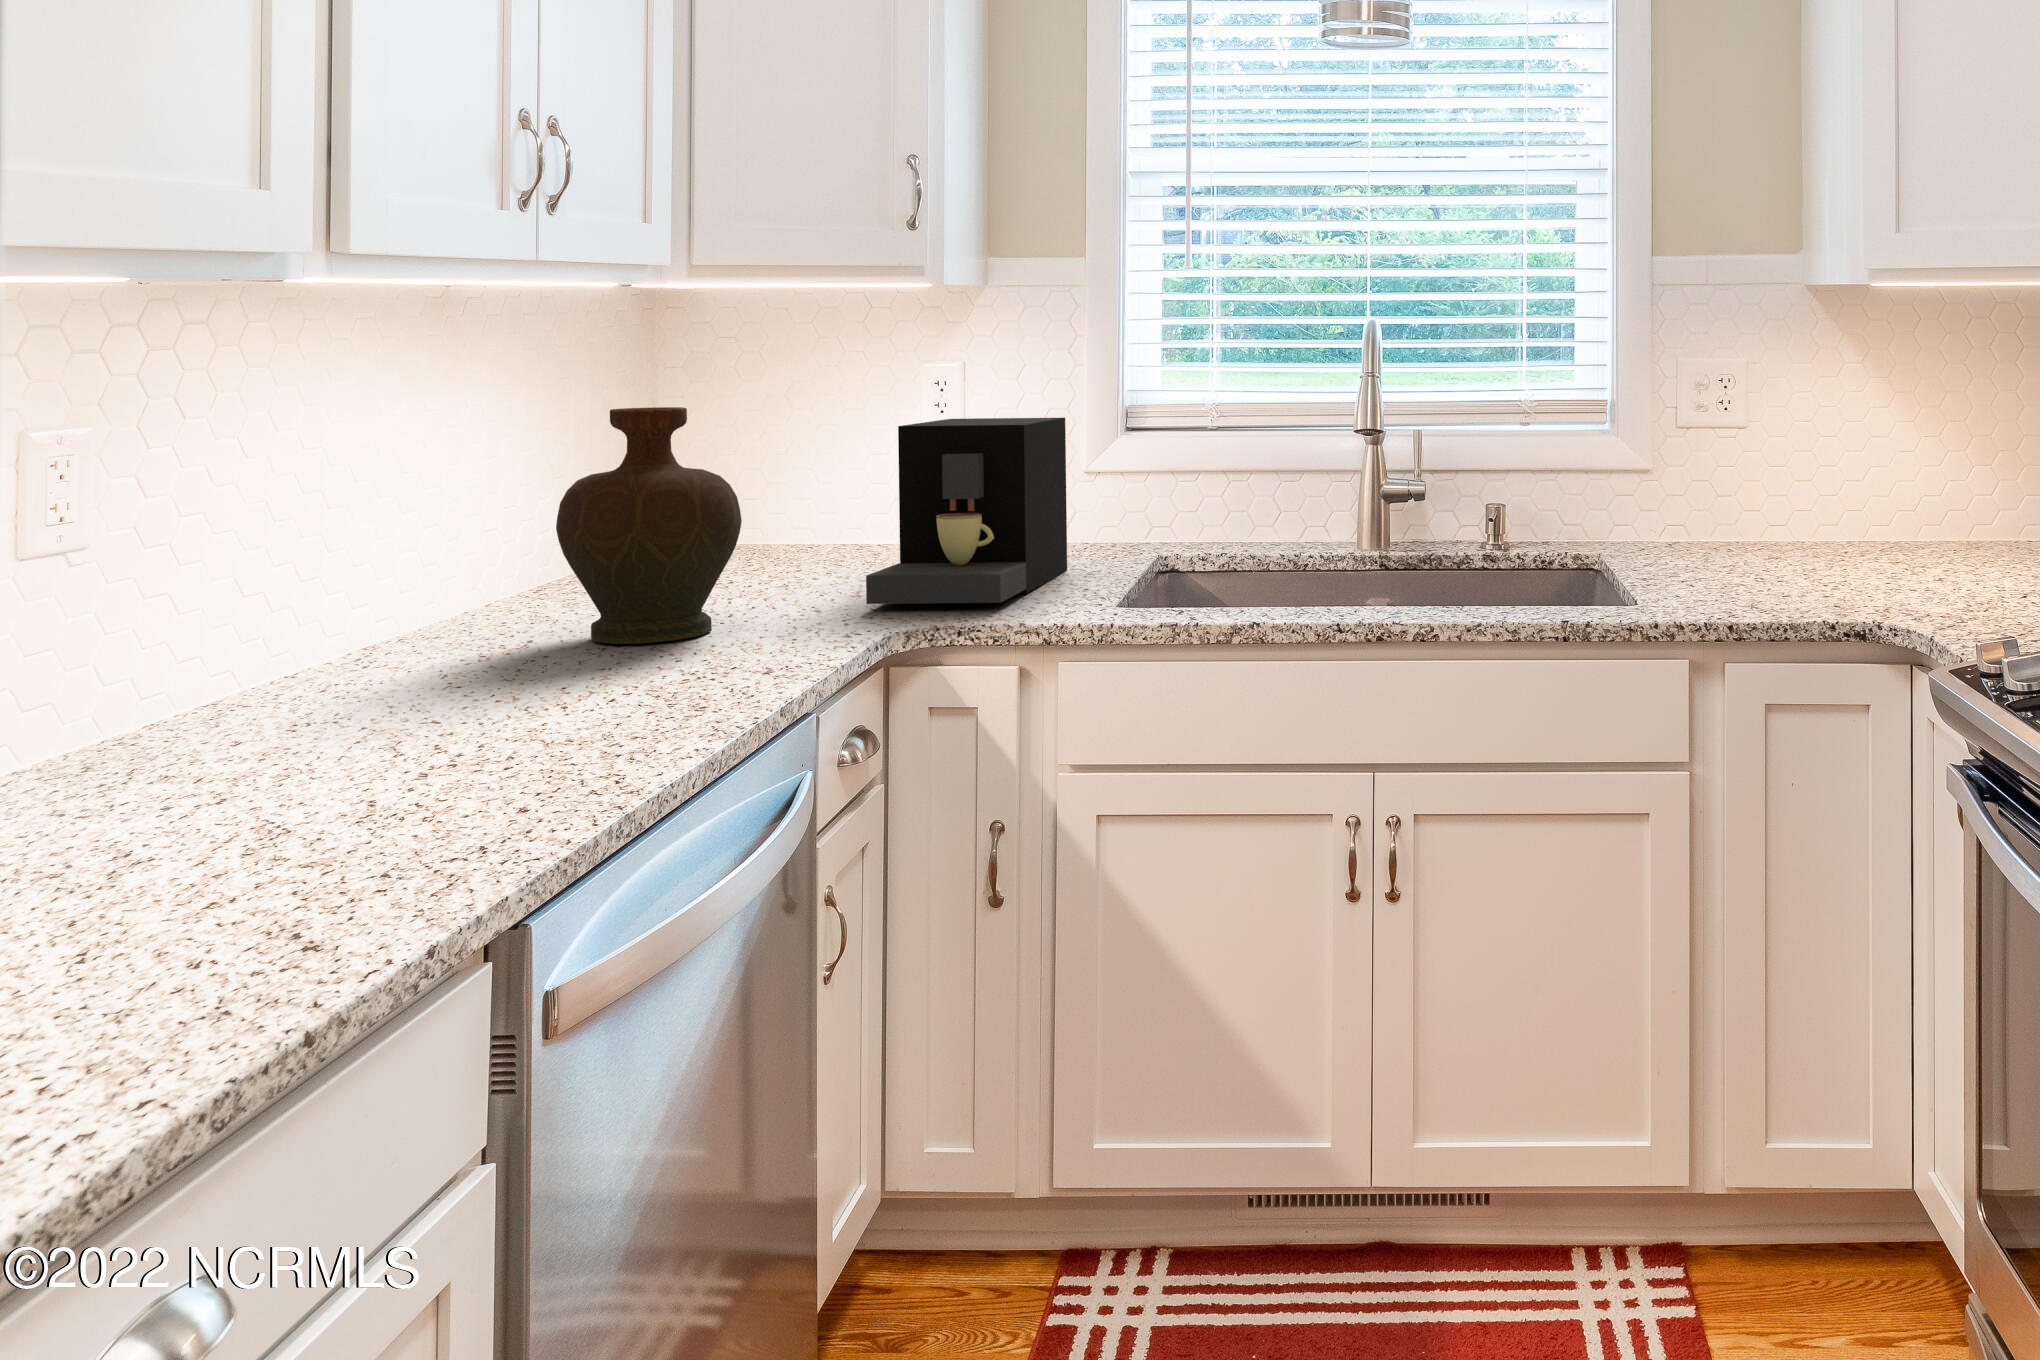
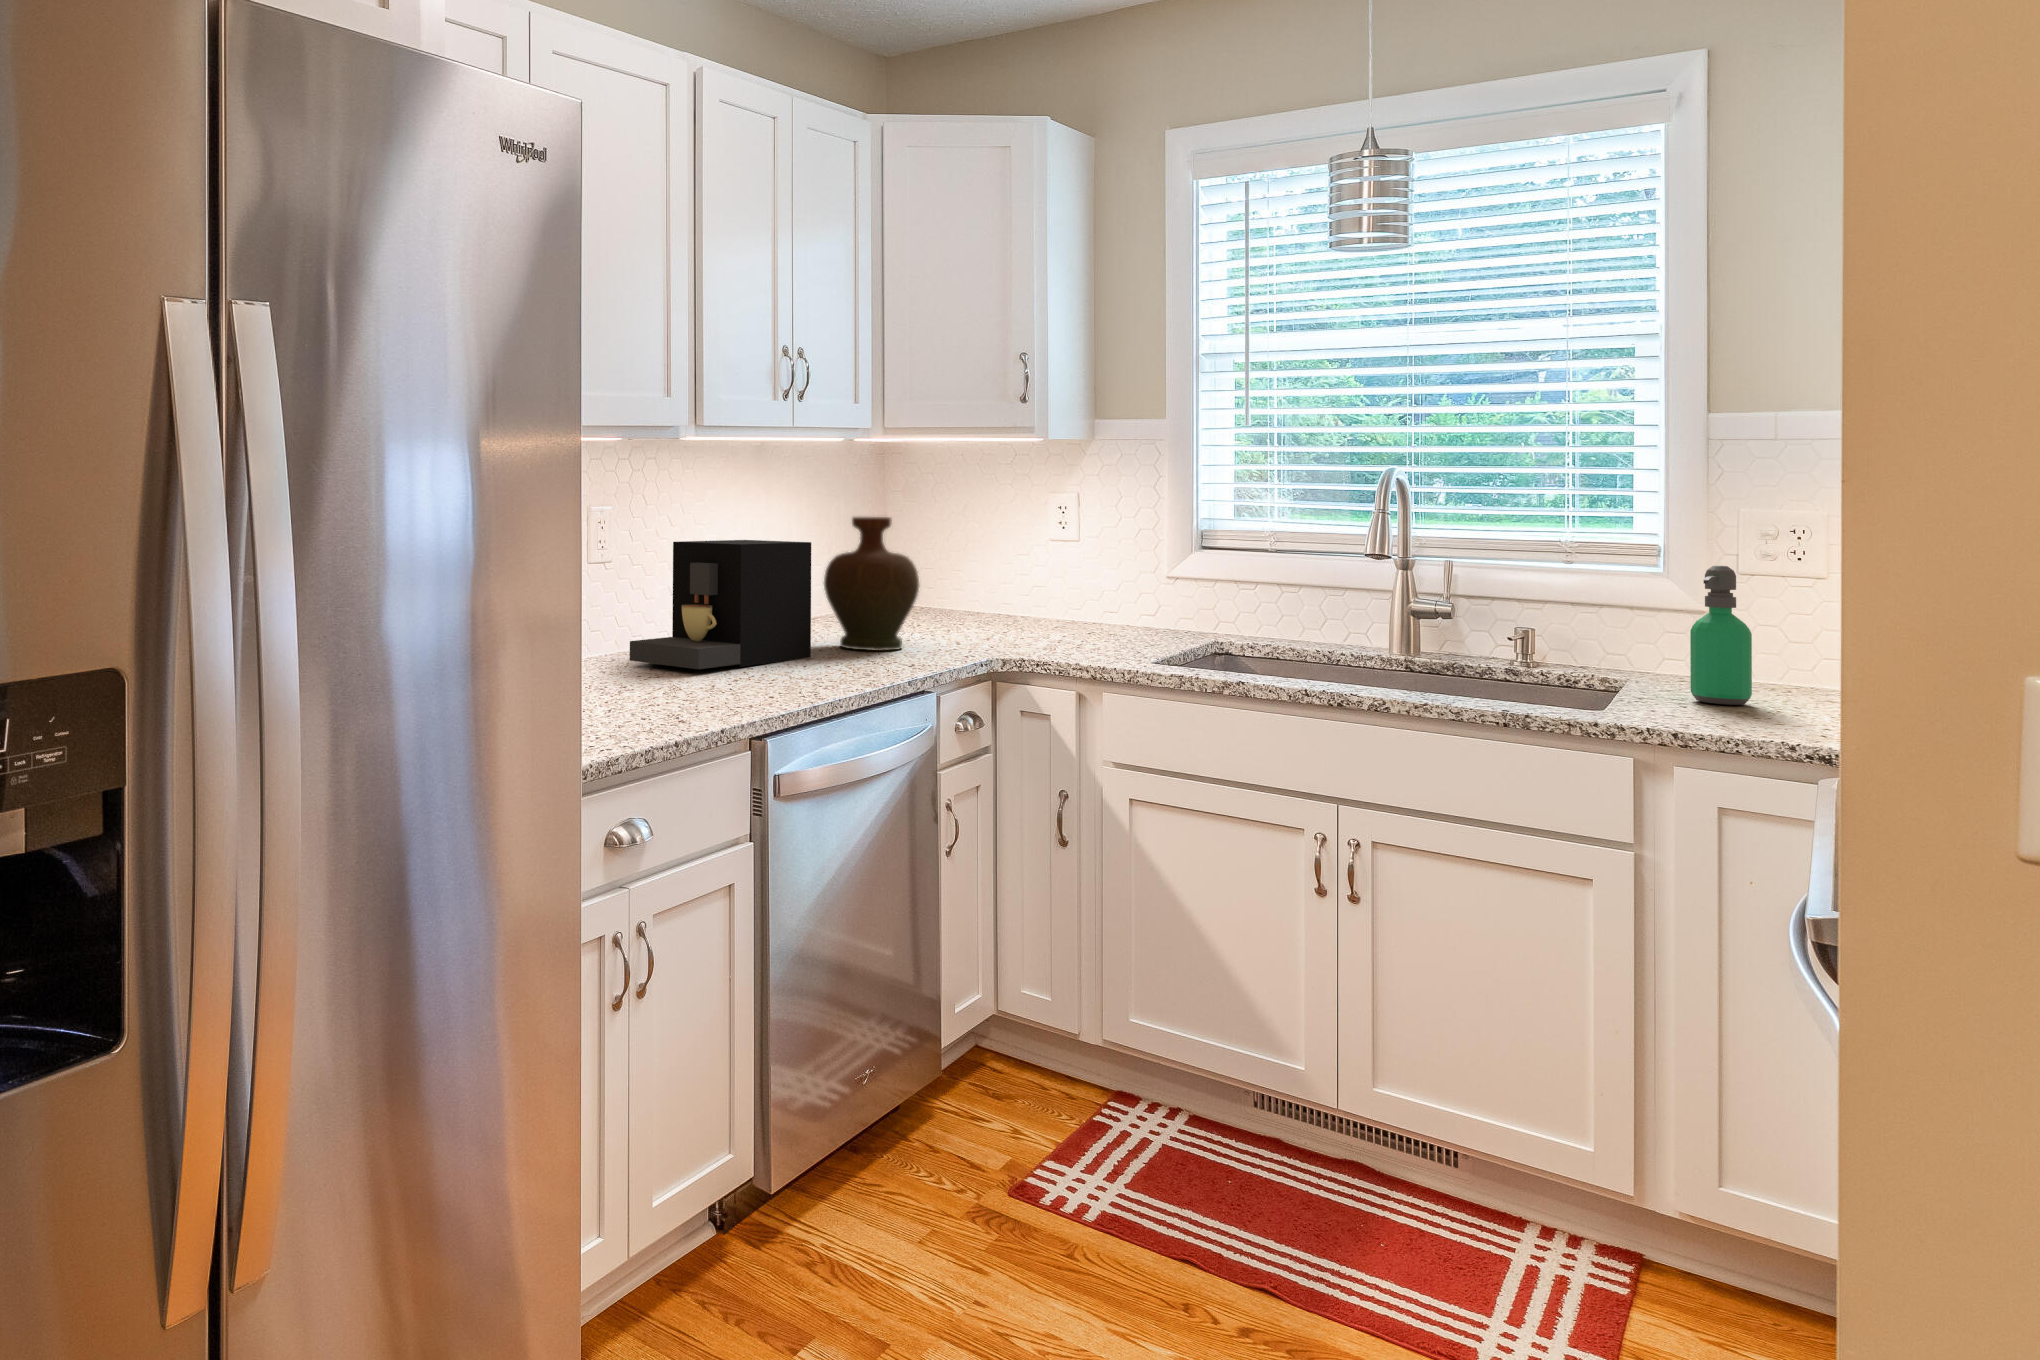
coffee maker: present [866,418,1067,604] -> present [630,540,811,669]
soap dispenser: none [1689,430,1742,583] -> present [1690,566,1752,705]

